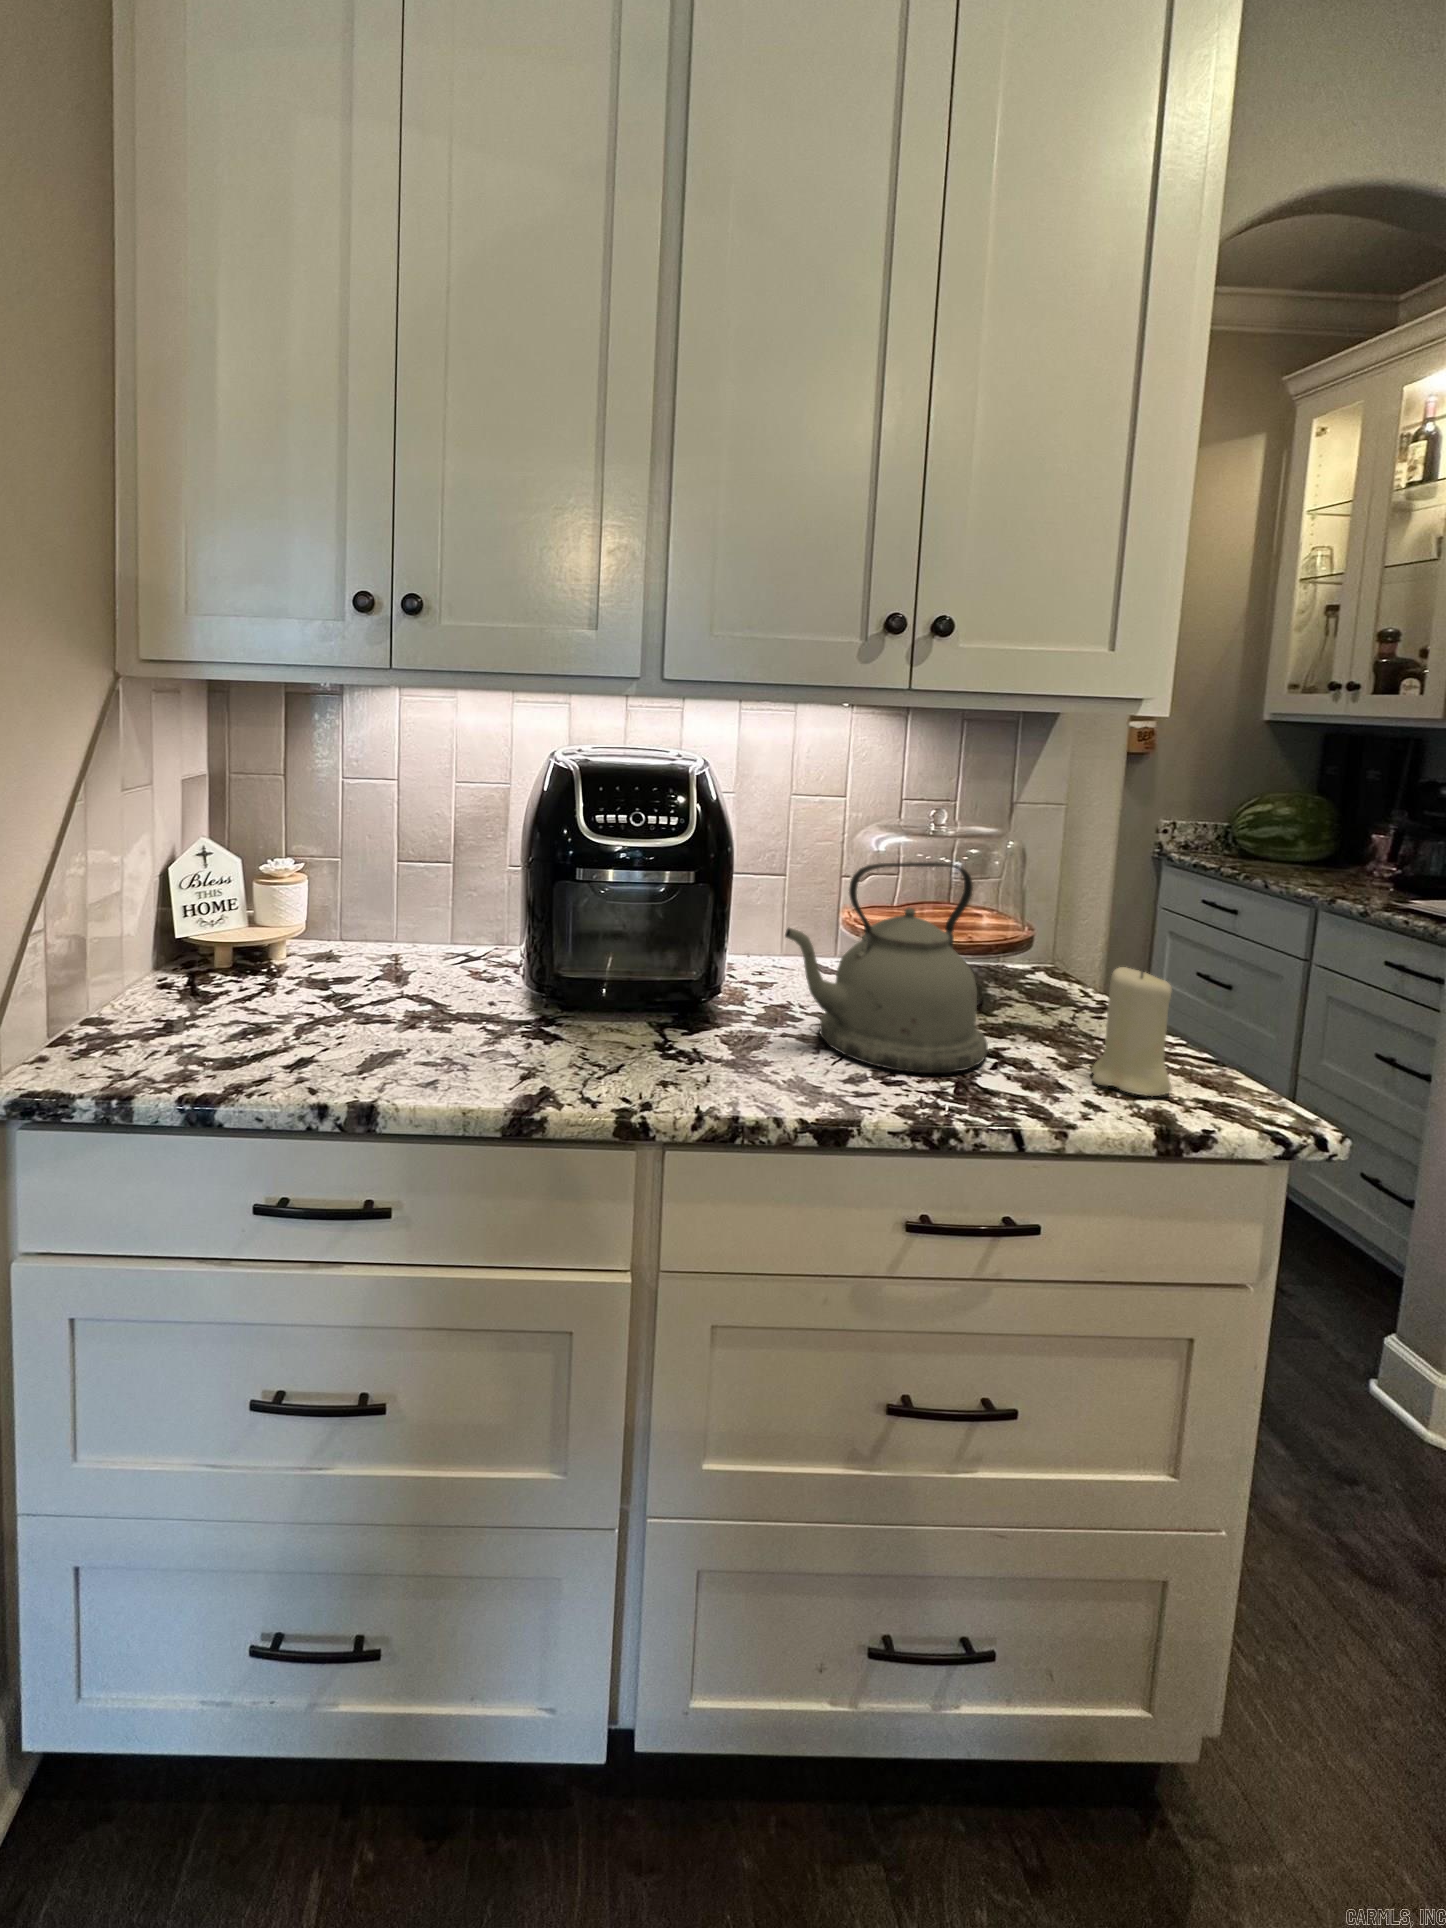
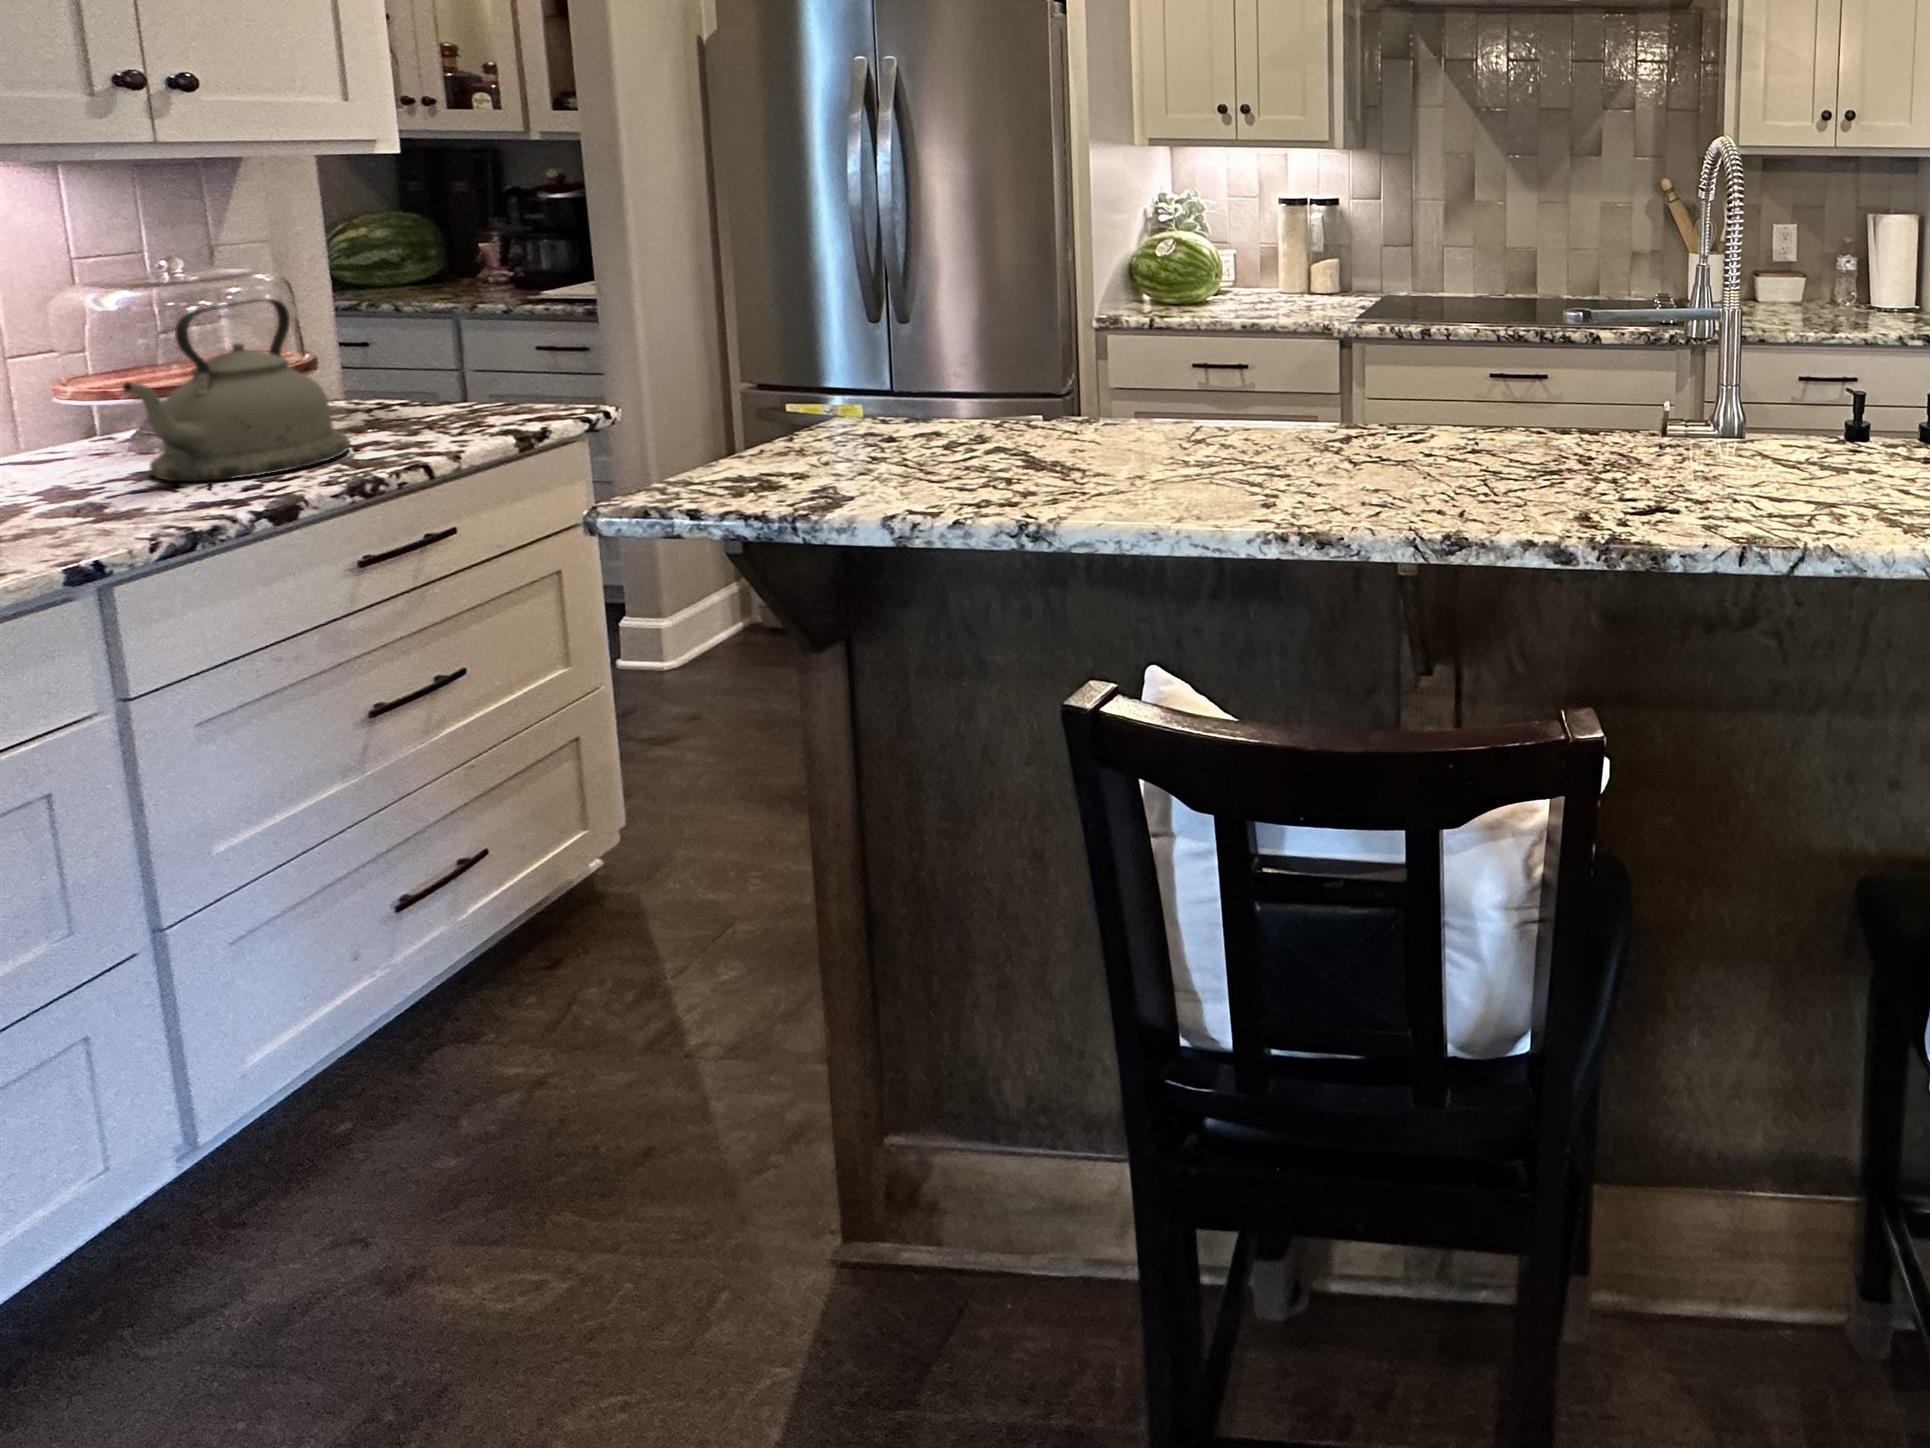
candle: present [1091,967,1172,1096] -> none [438,340,507,432]

